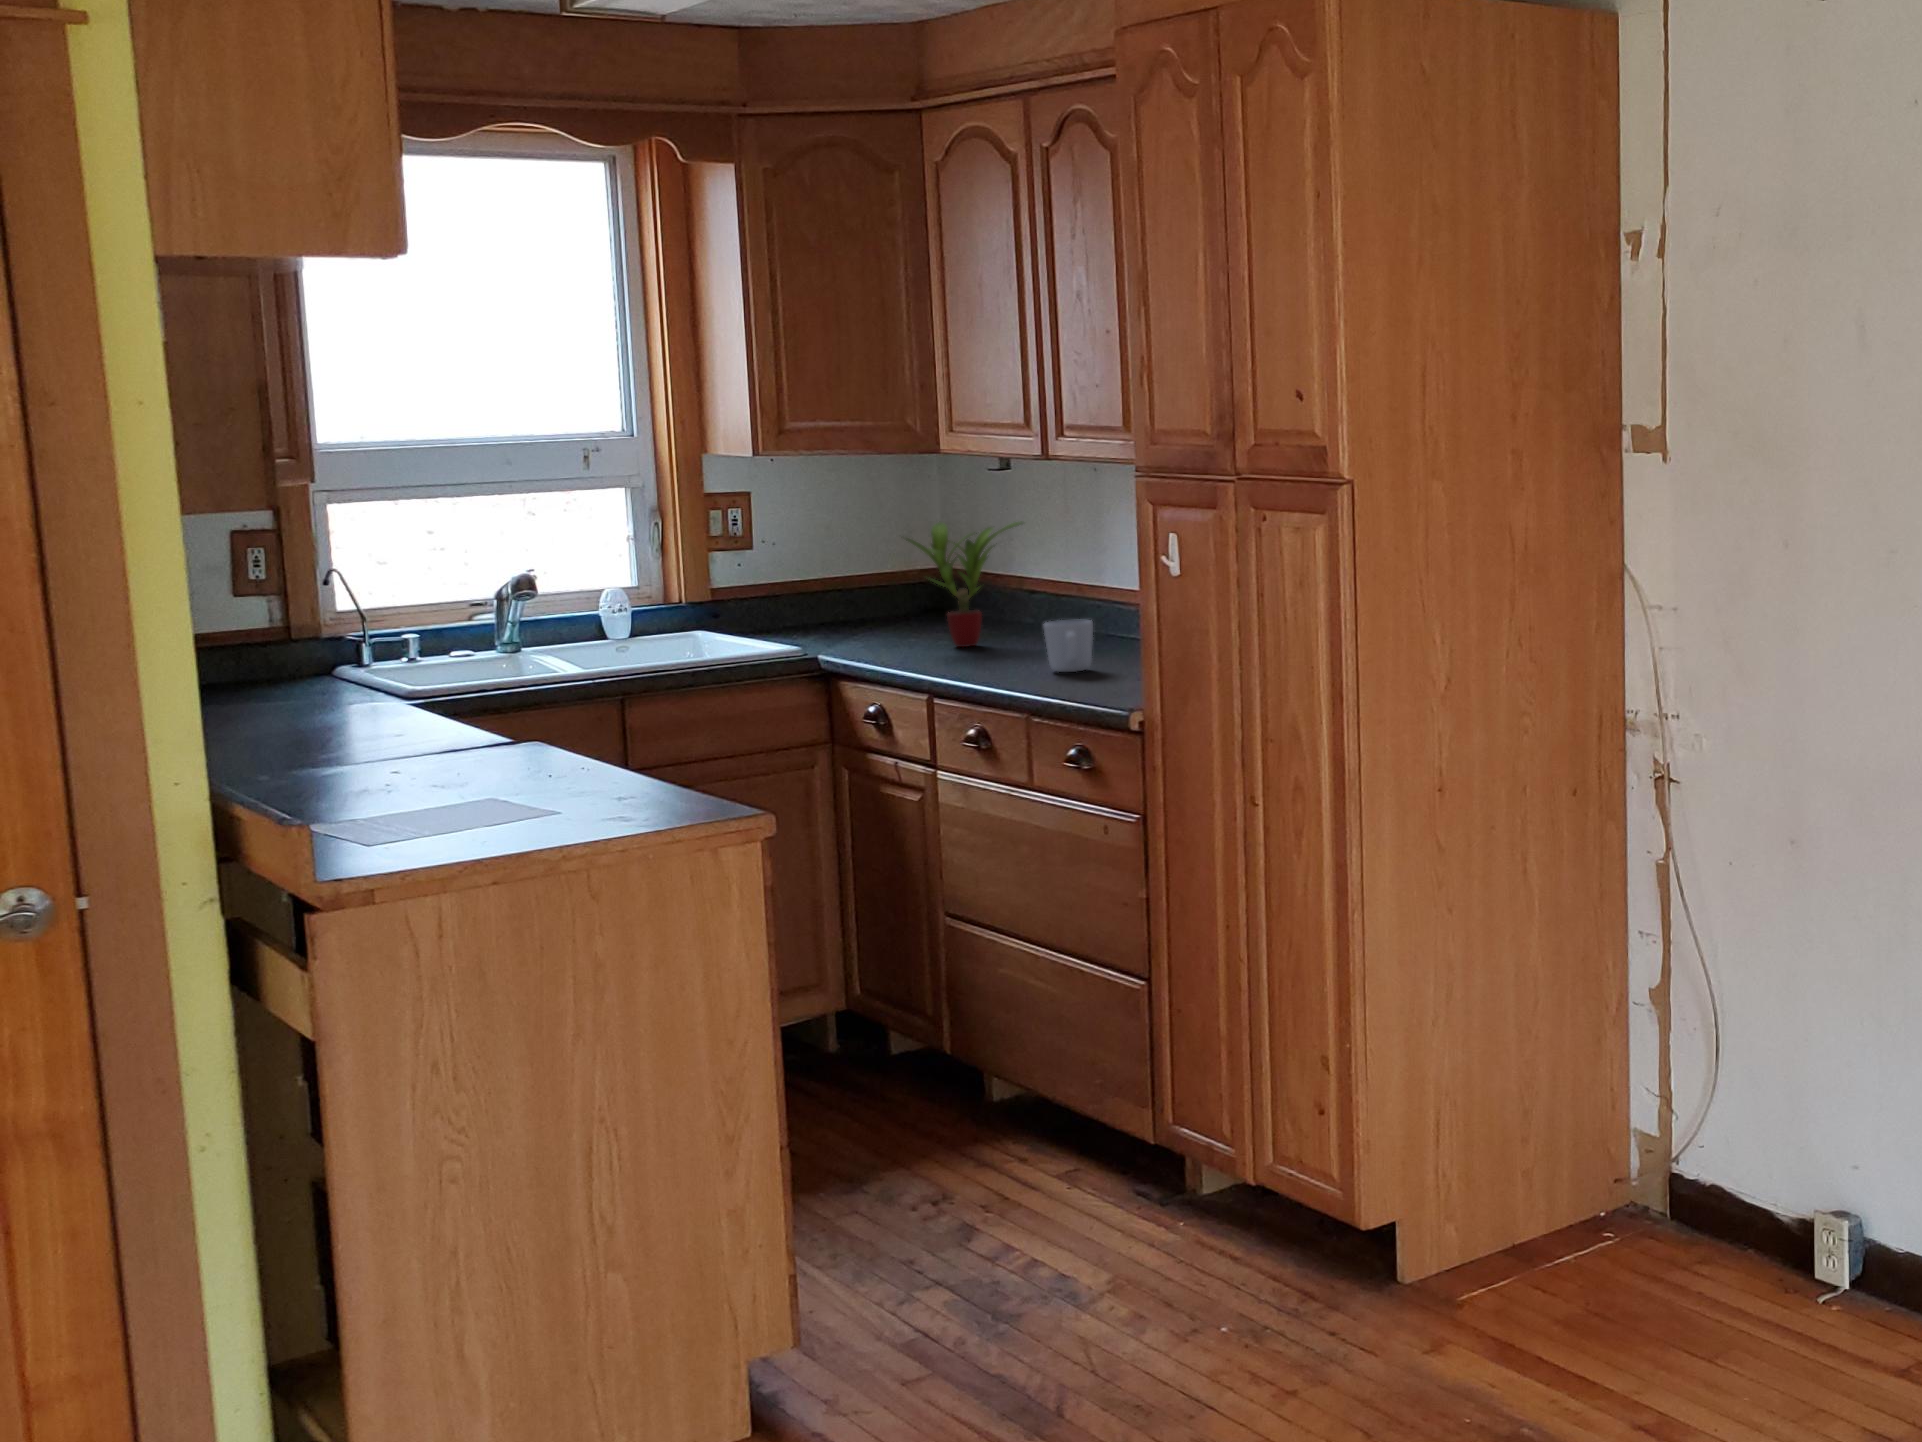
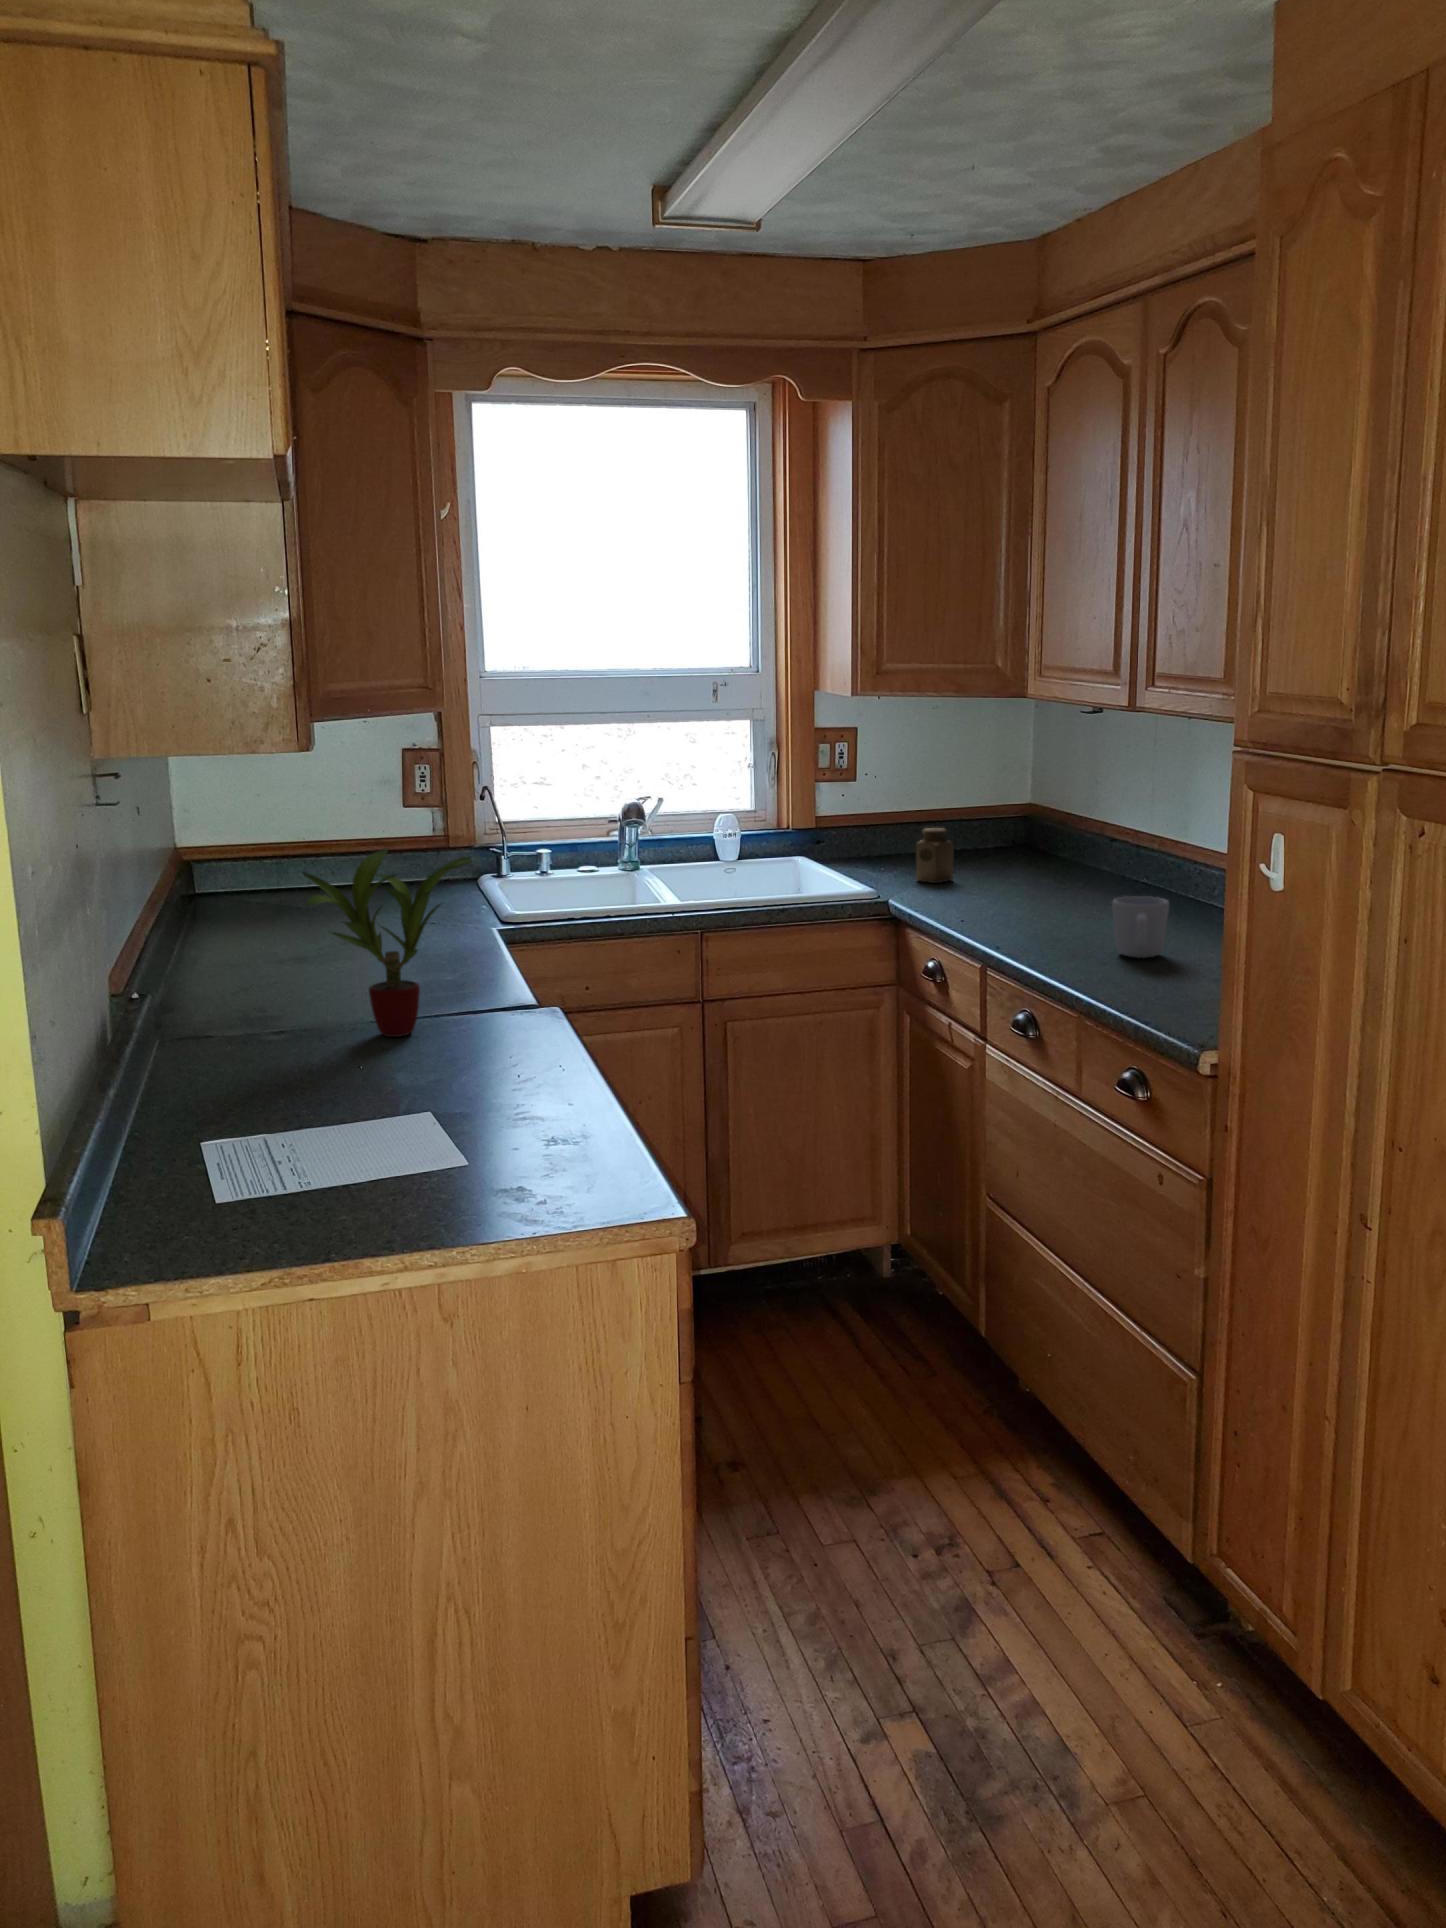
potted plant: present [906,521,1022,647] -> present [302,848,472,1037]
salt shaker: none [833,587,874,642] -> present [916,828,954,883]

